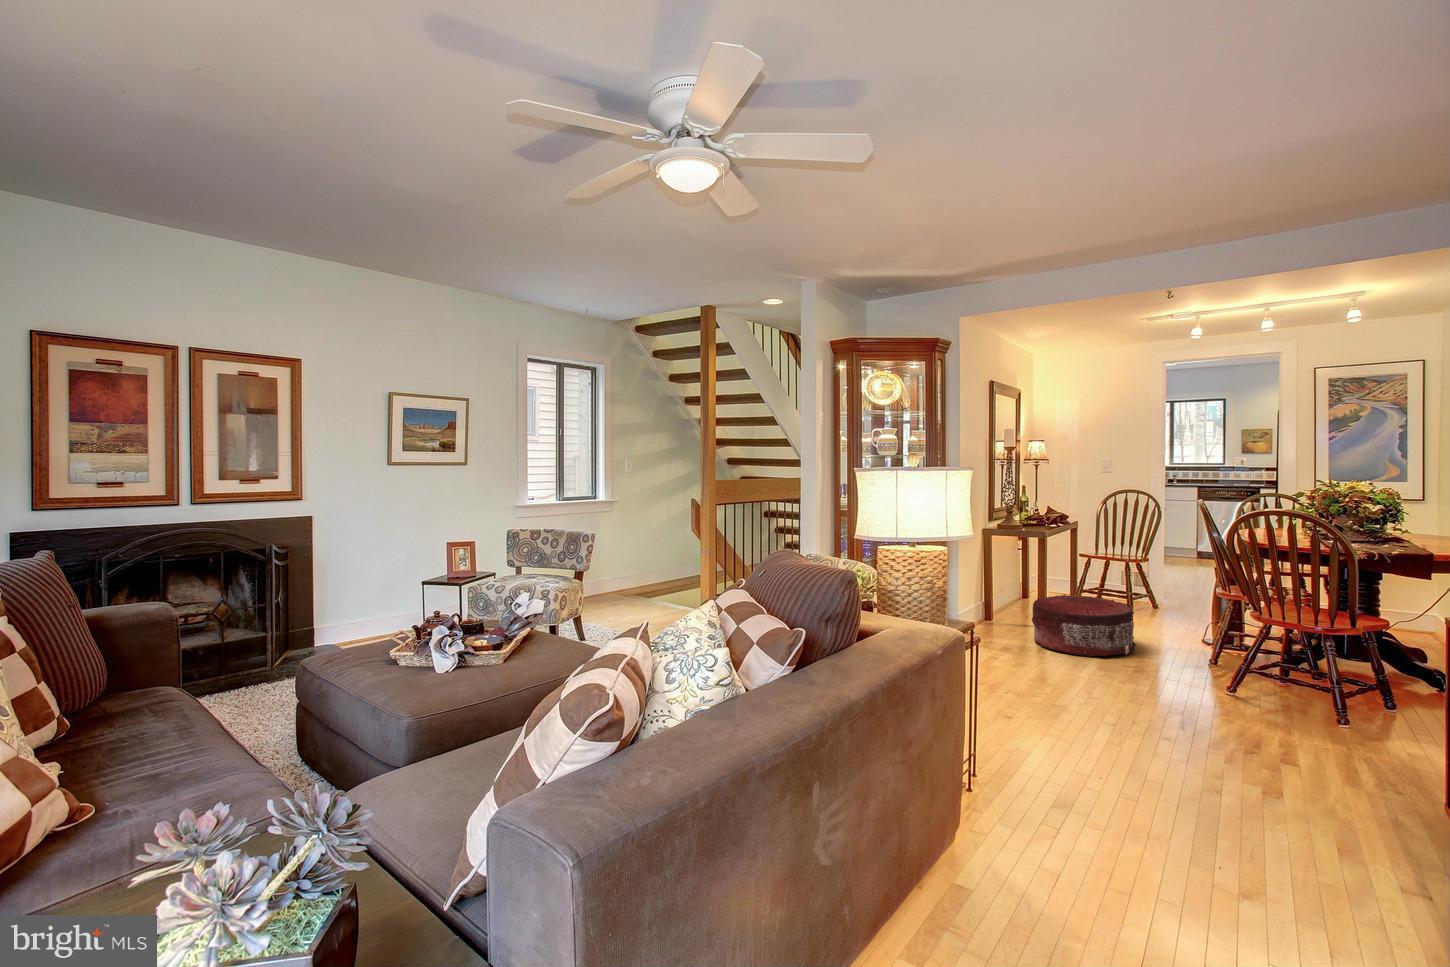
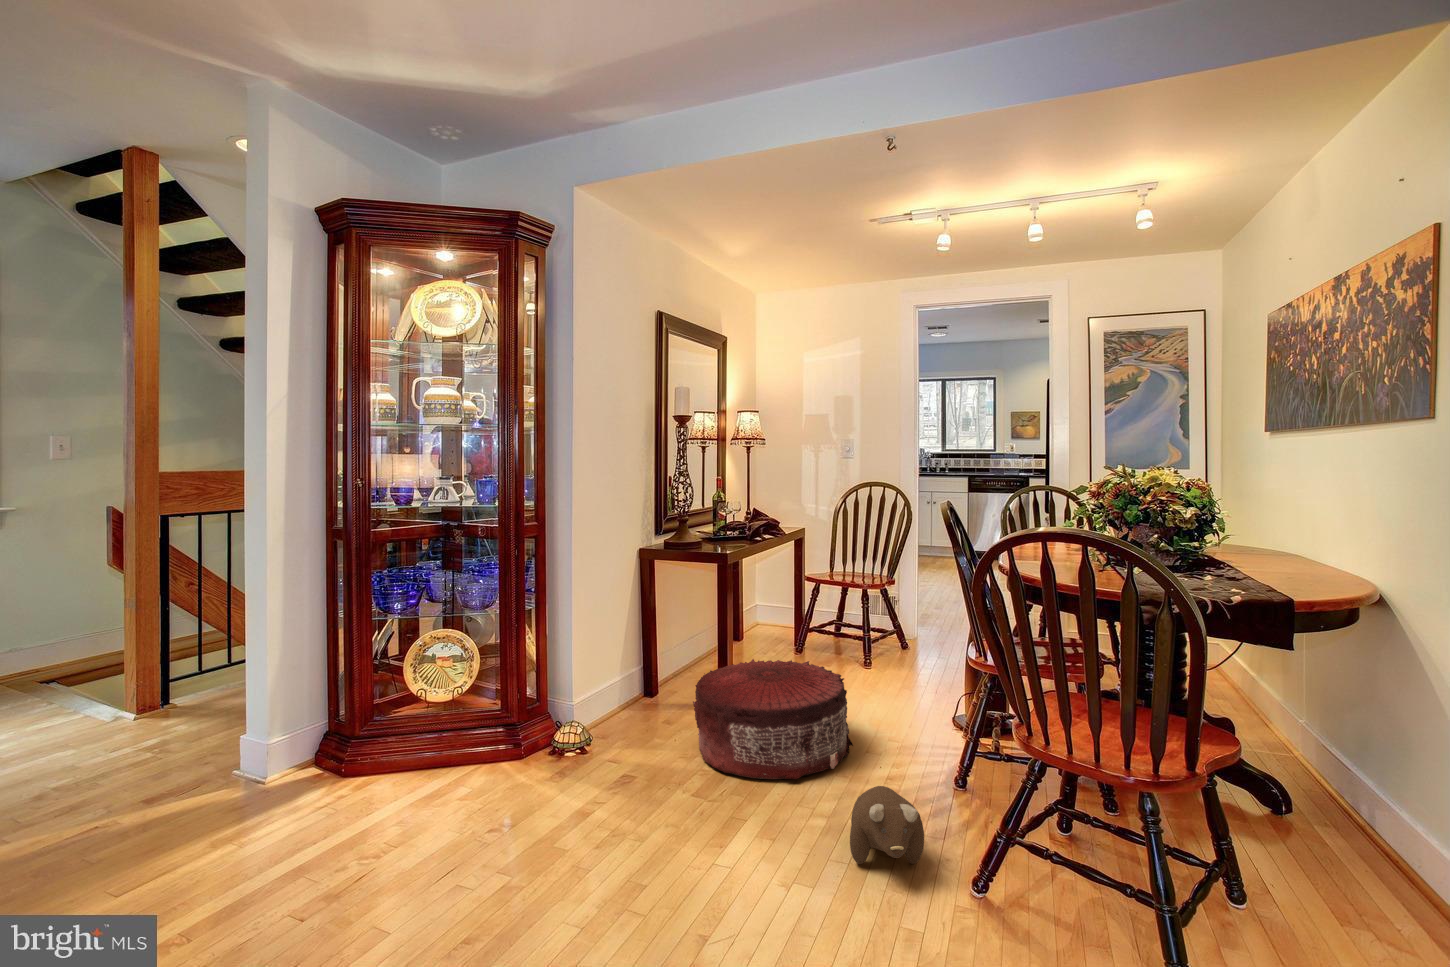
plush toy: none [1150,649,1196,689] -> present [850,786,924,864]

